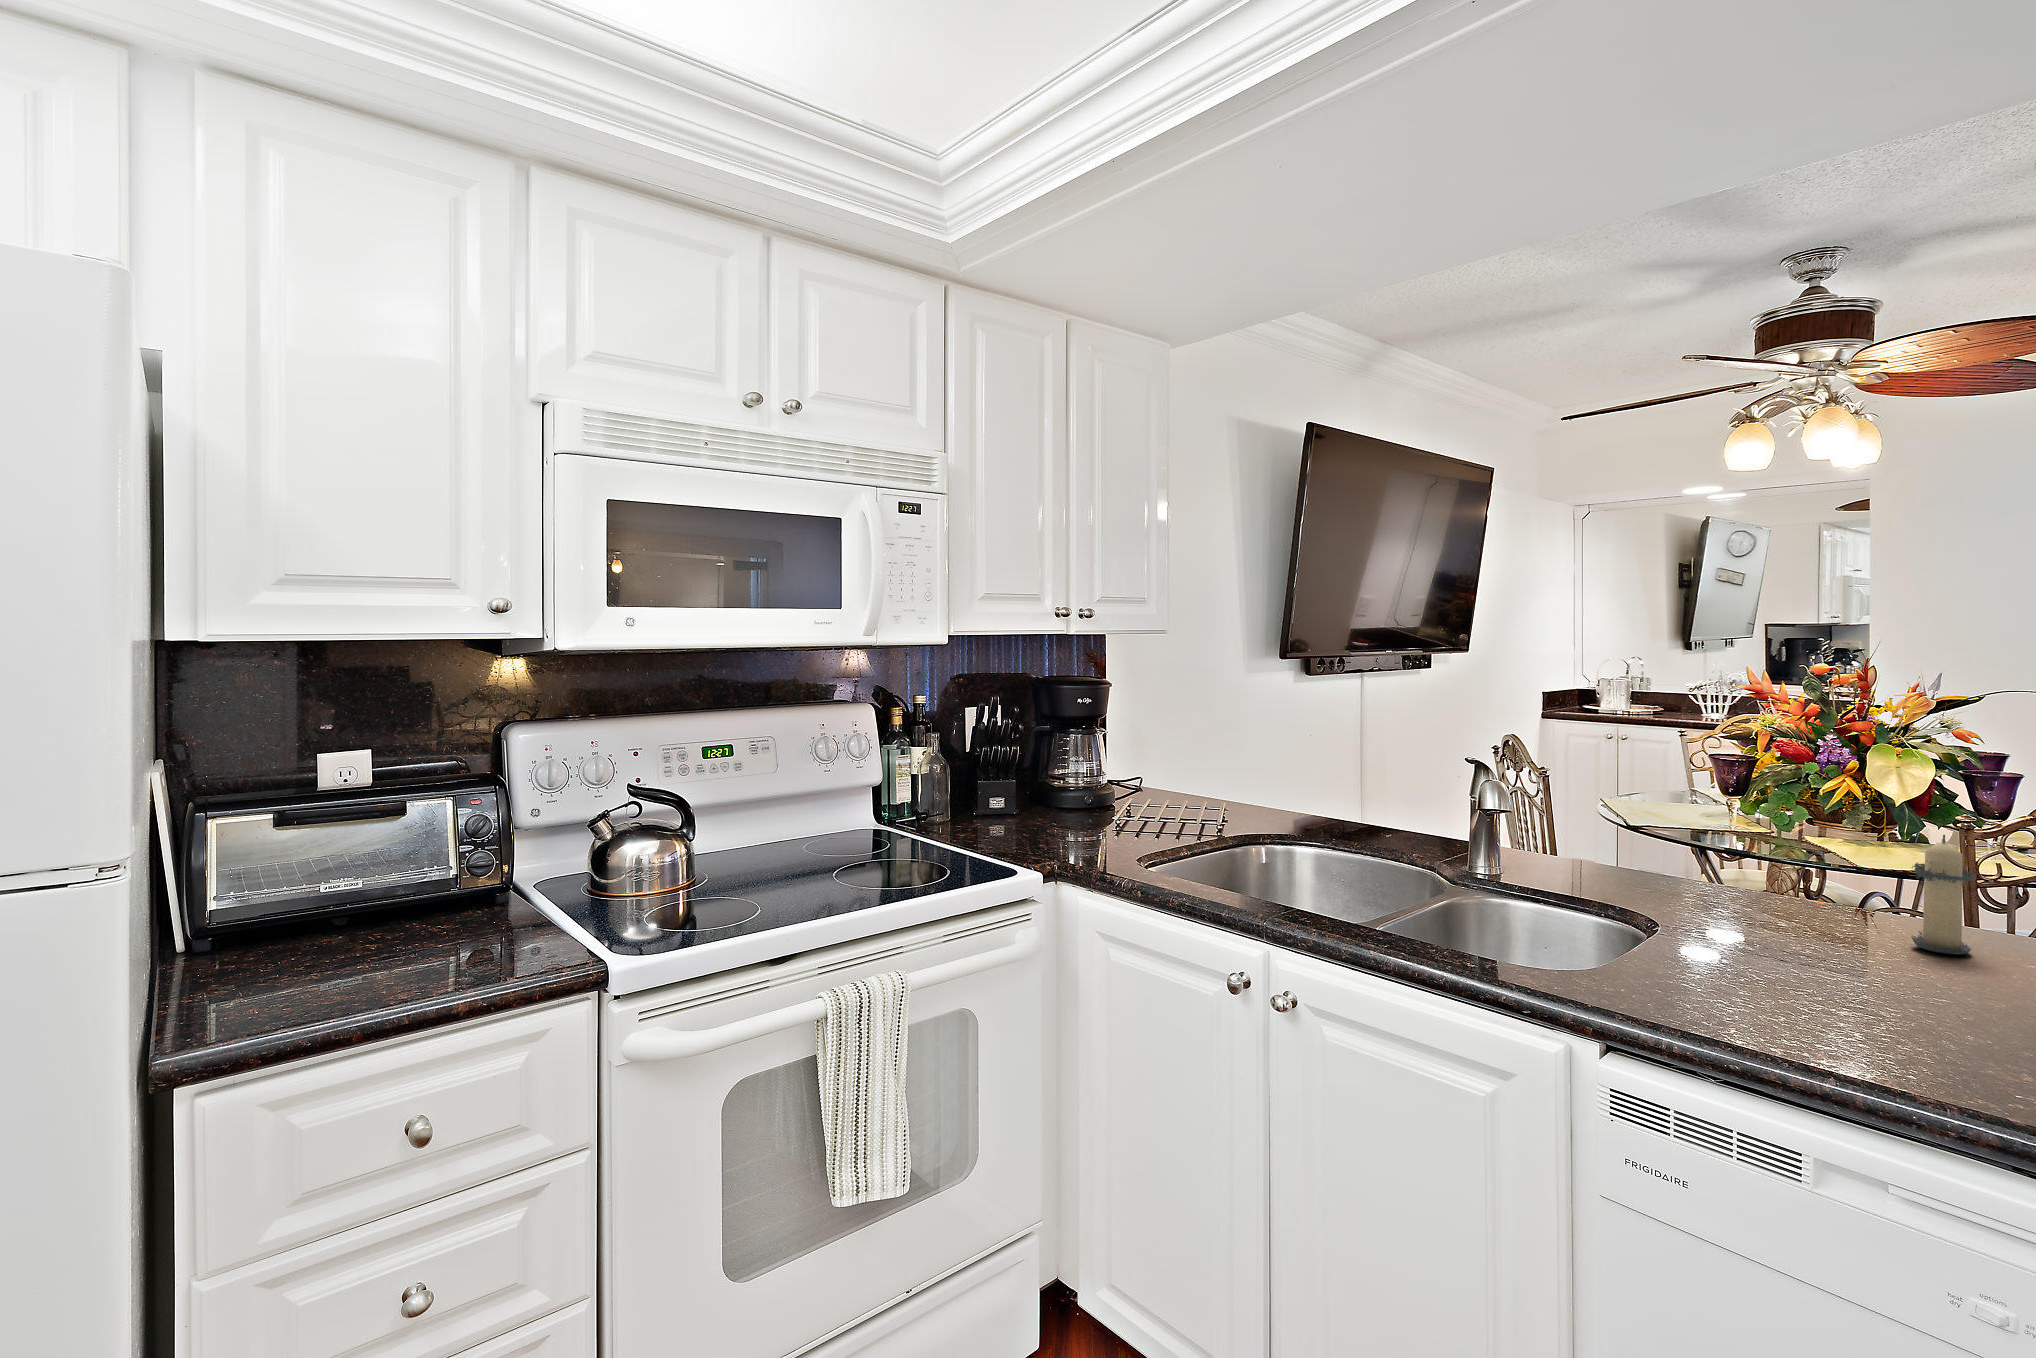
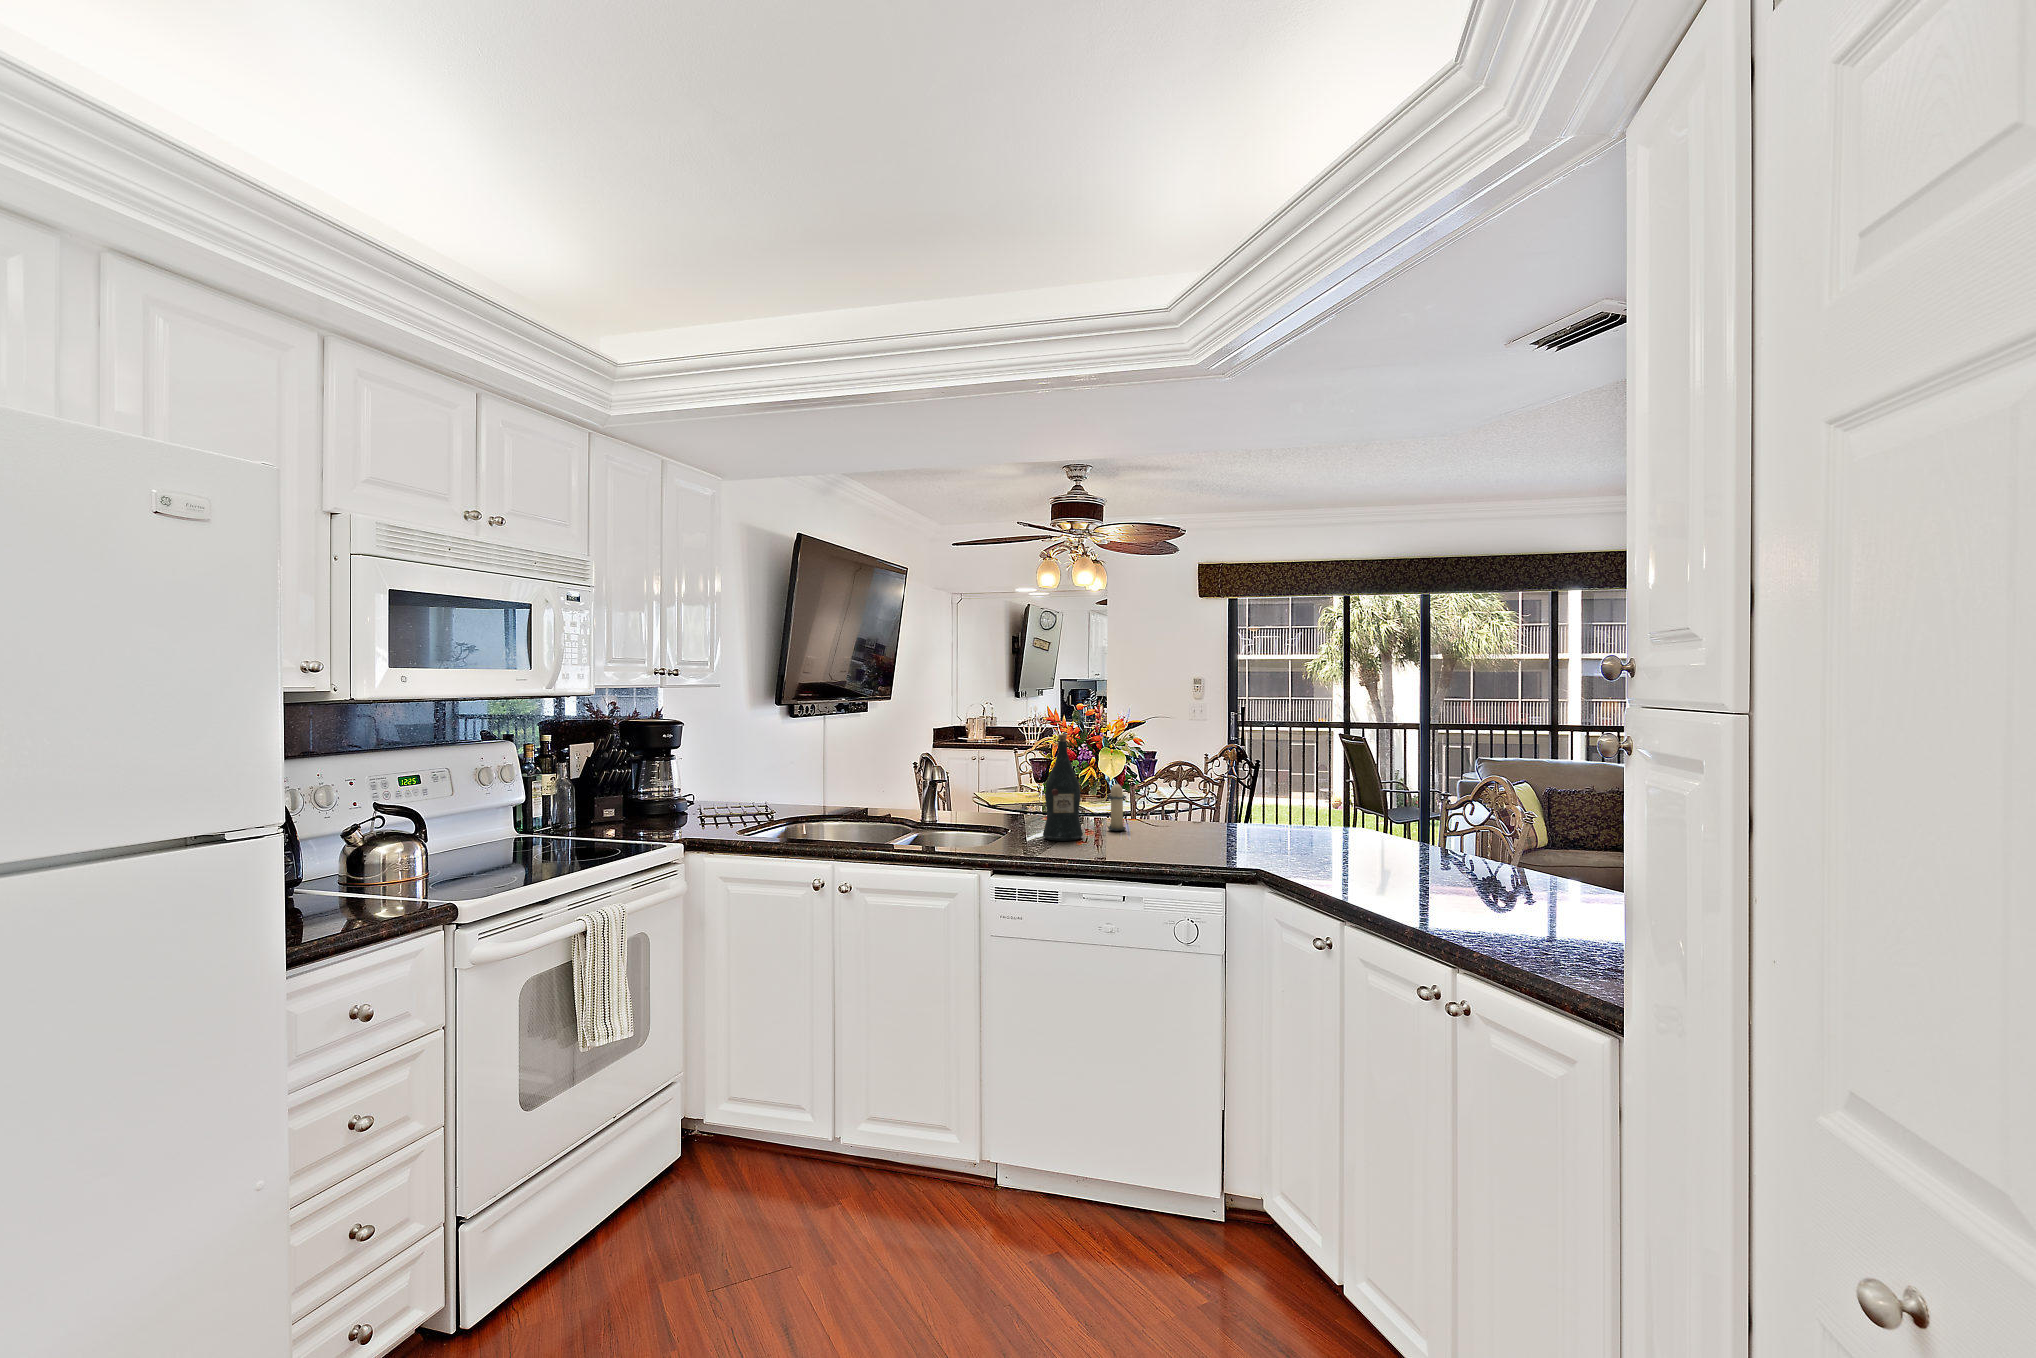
wine bottle: none [1727,723,1842,970] -> present [1043,734,1083,841]

